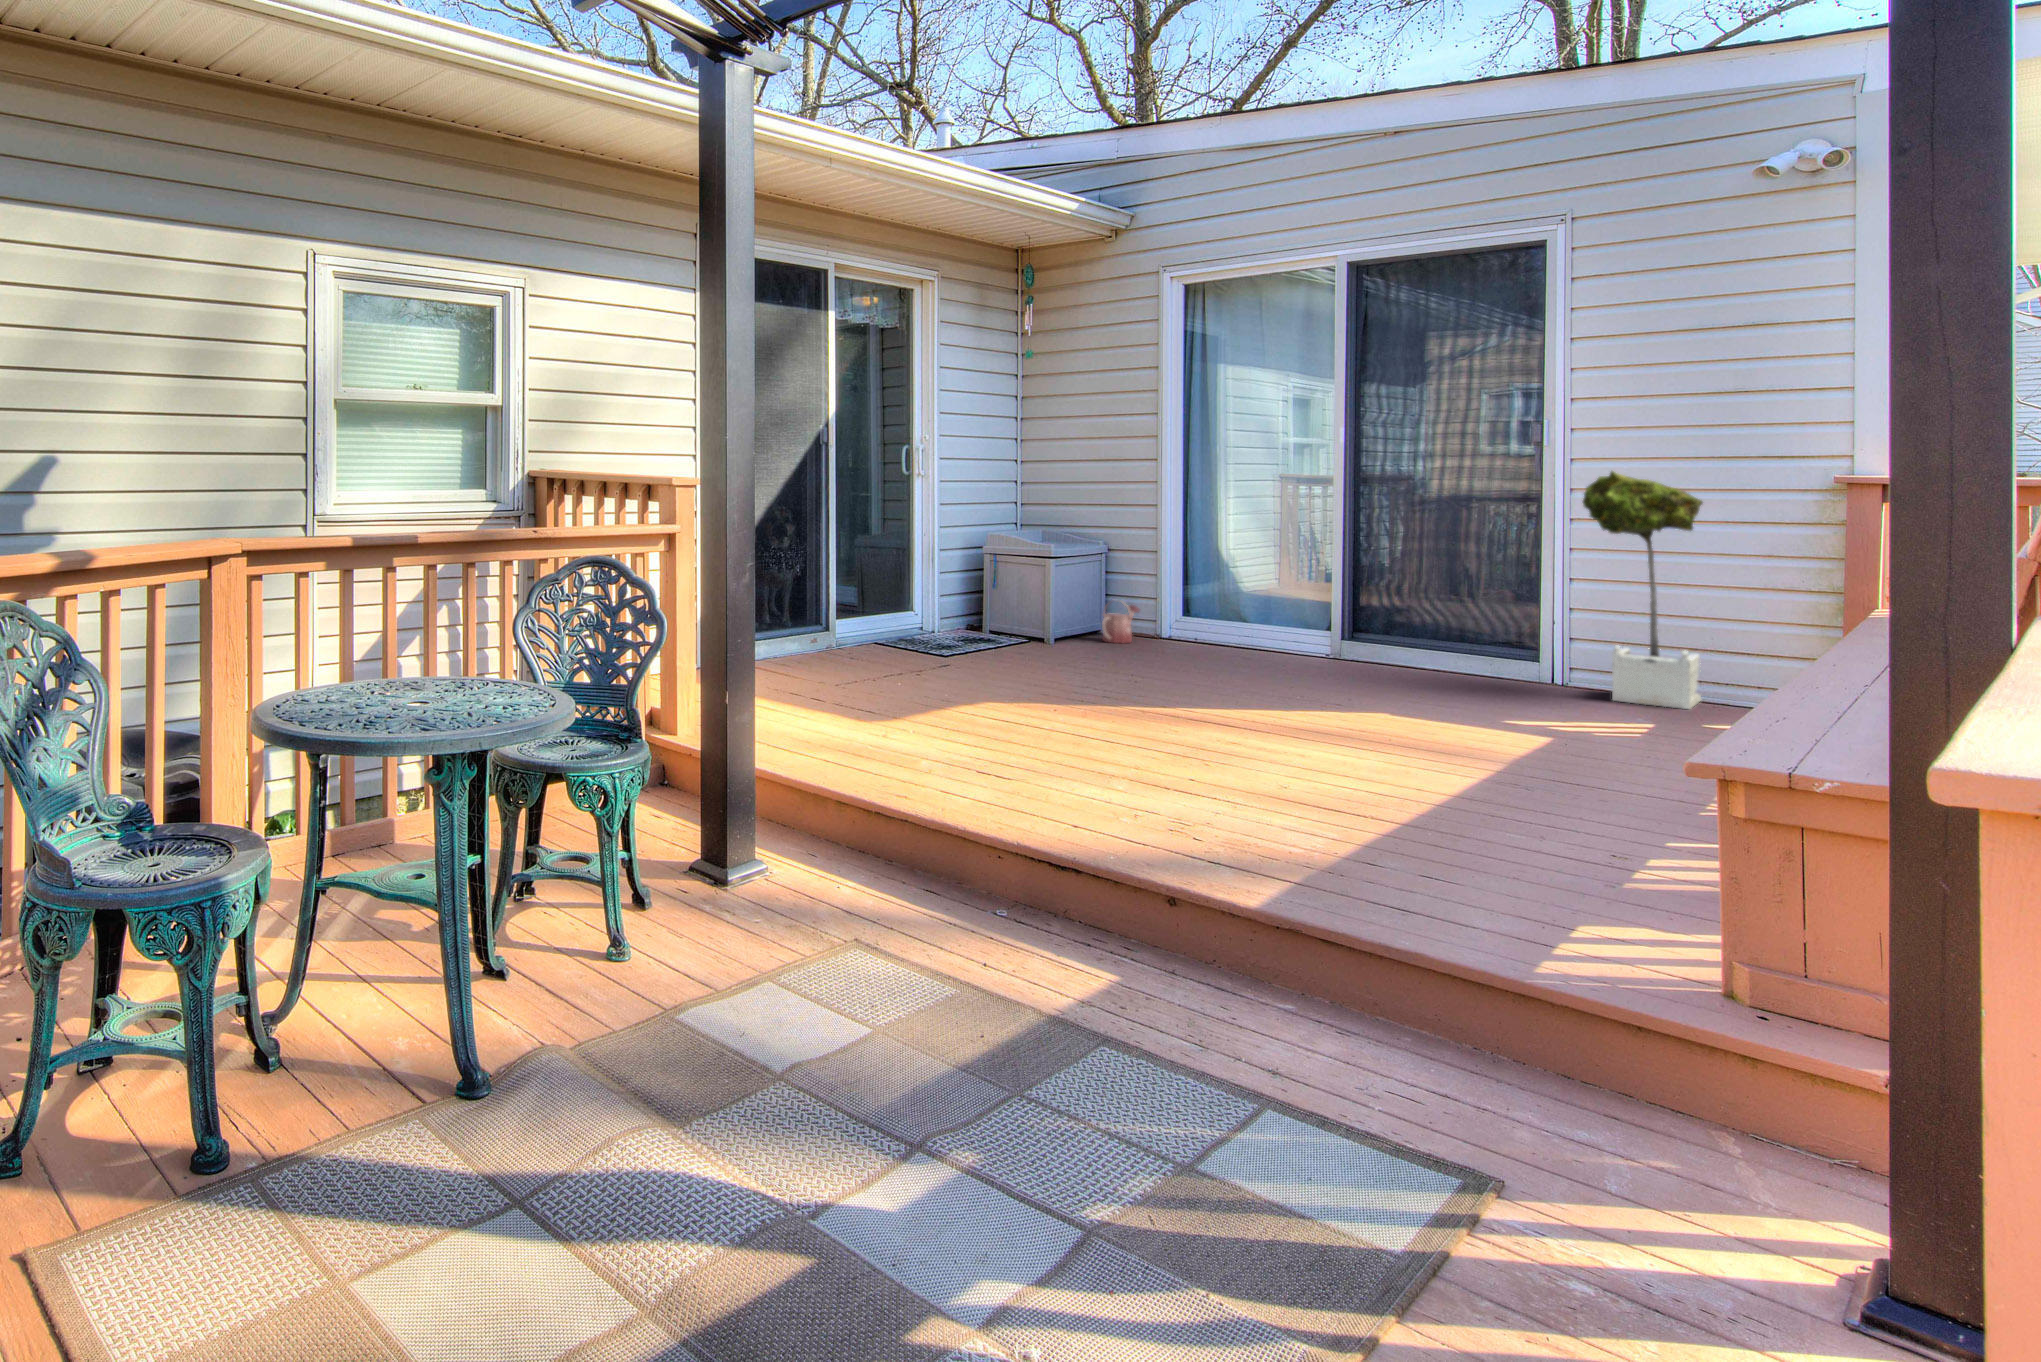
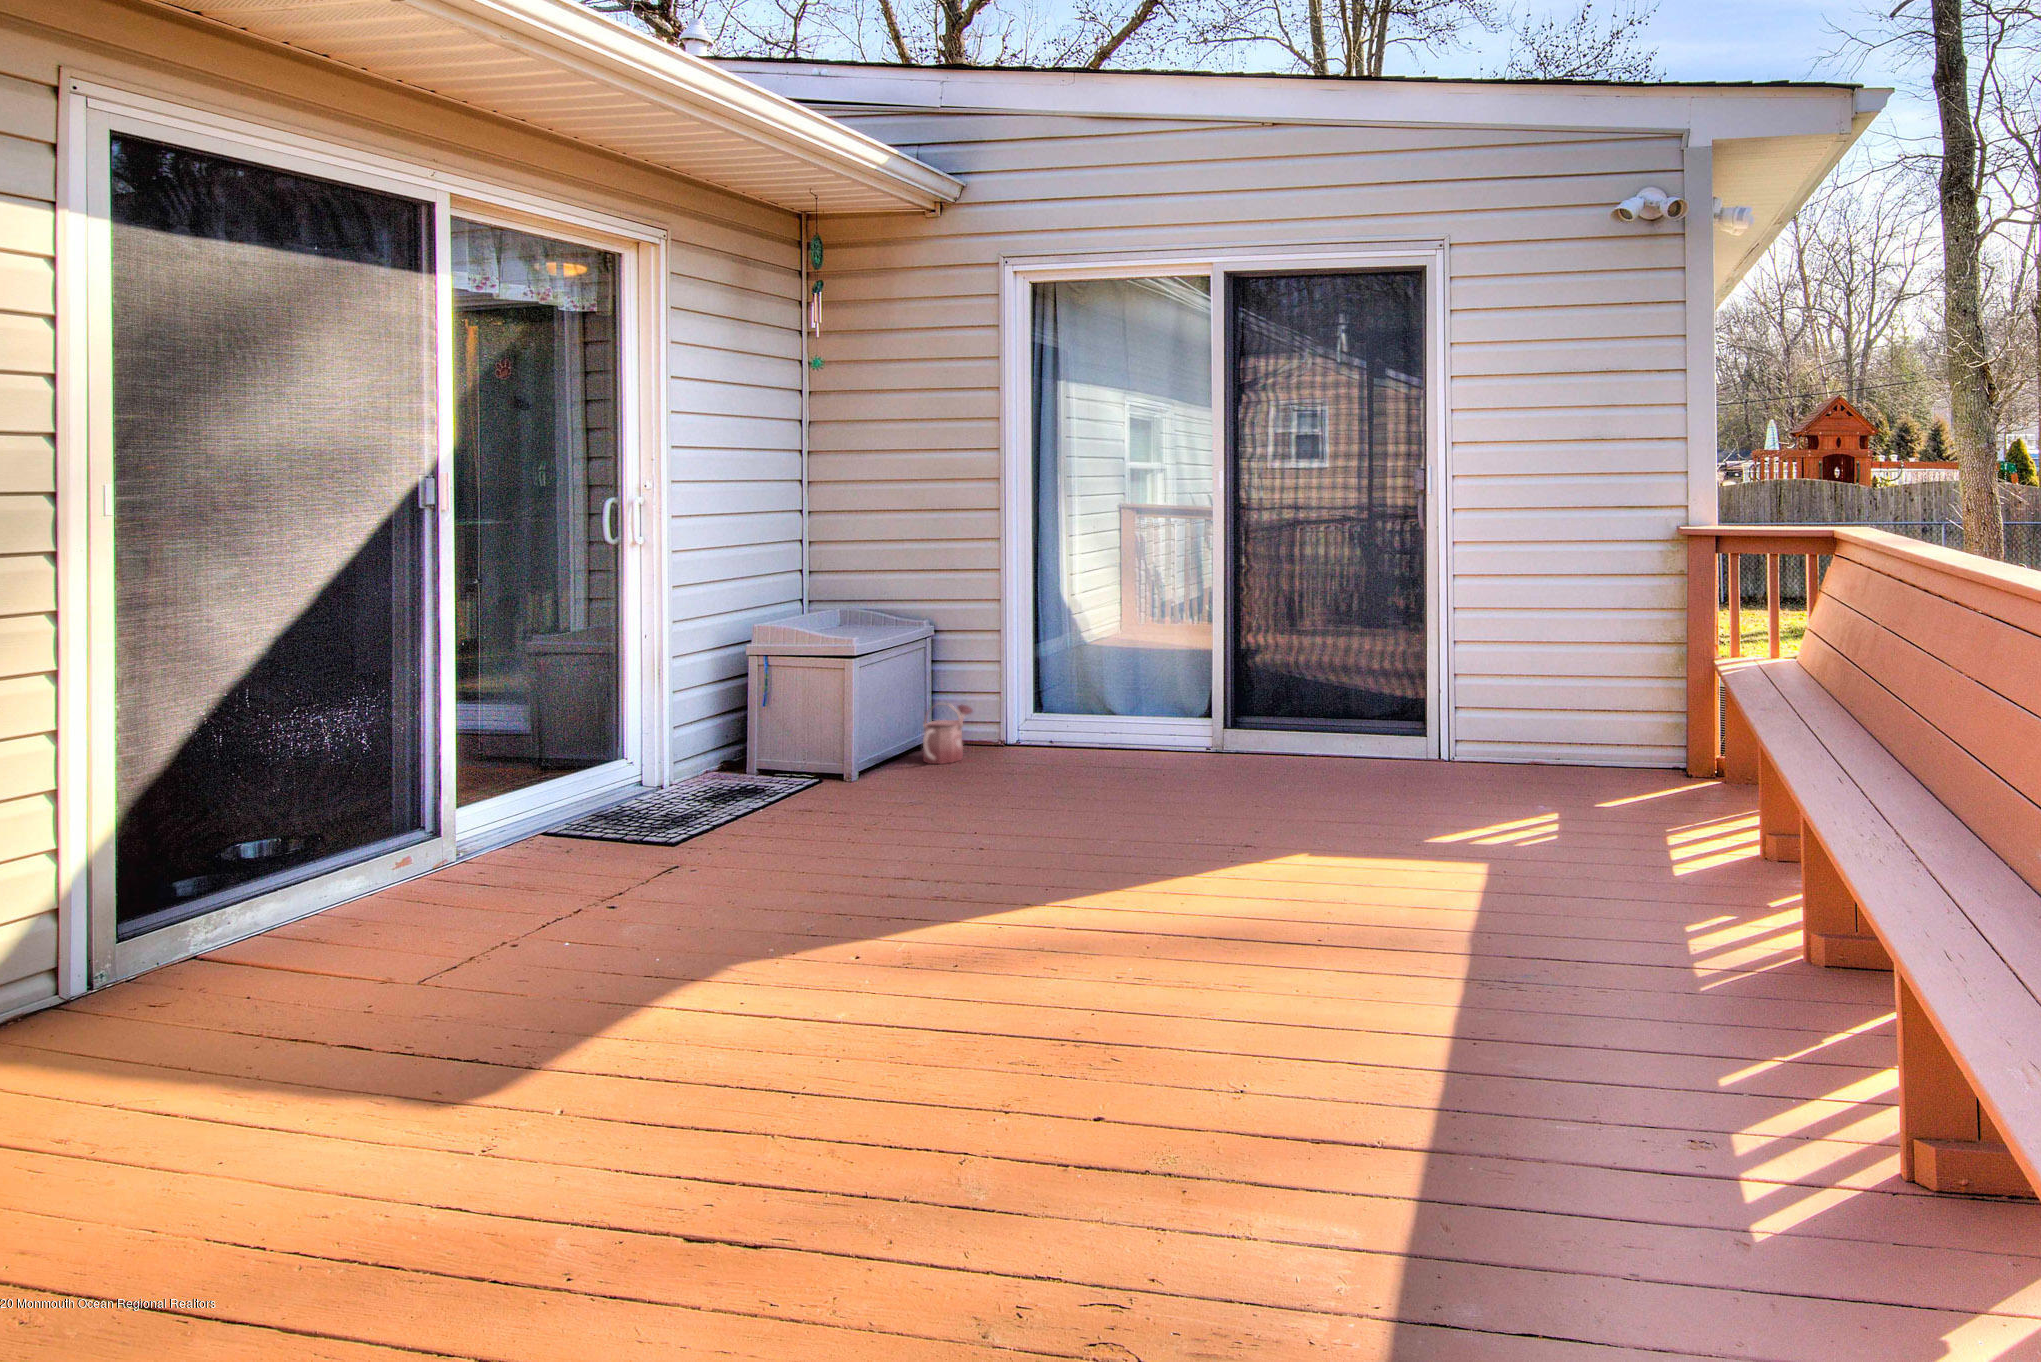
potted tree: present [1583,471,1703,709] -> none [1483,527,1596,794]

